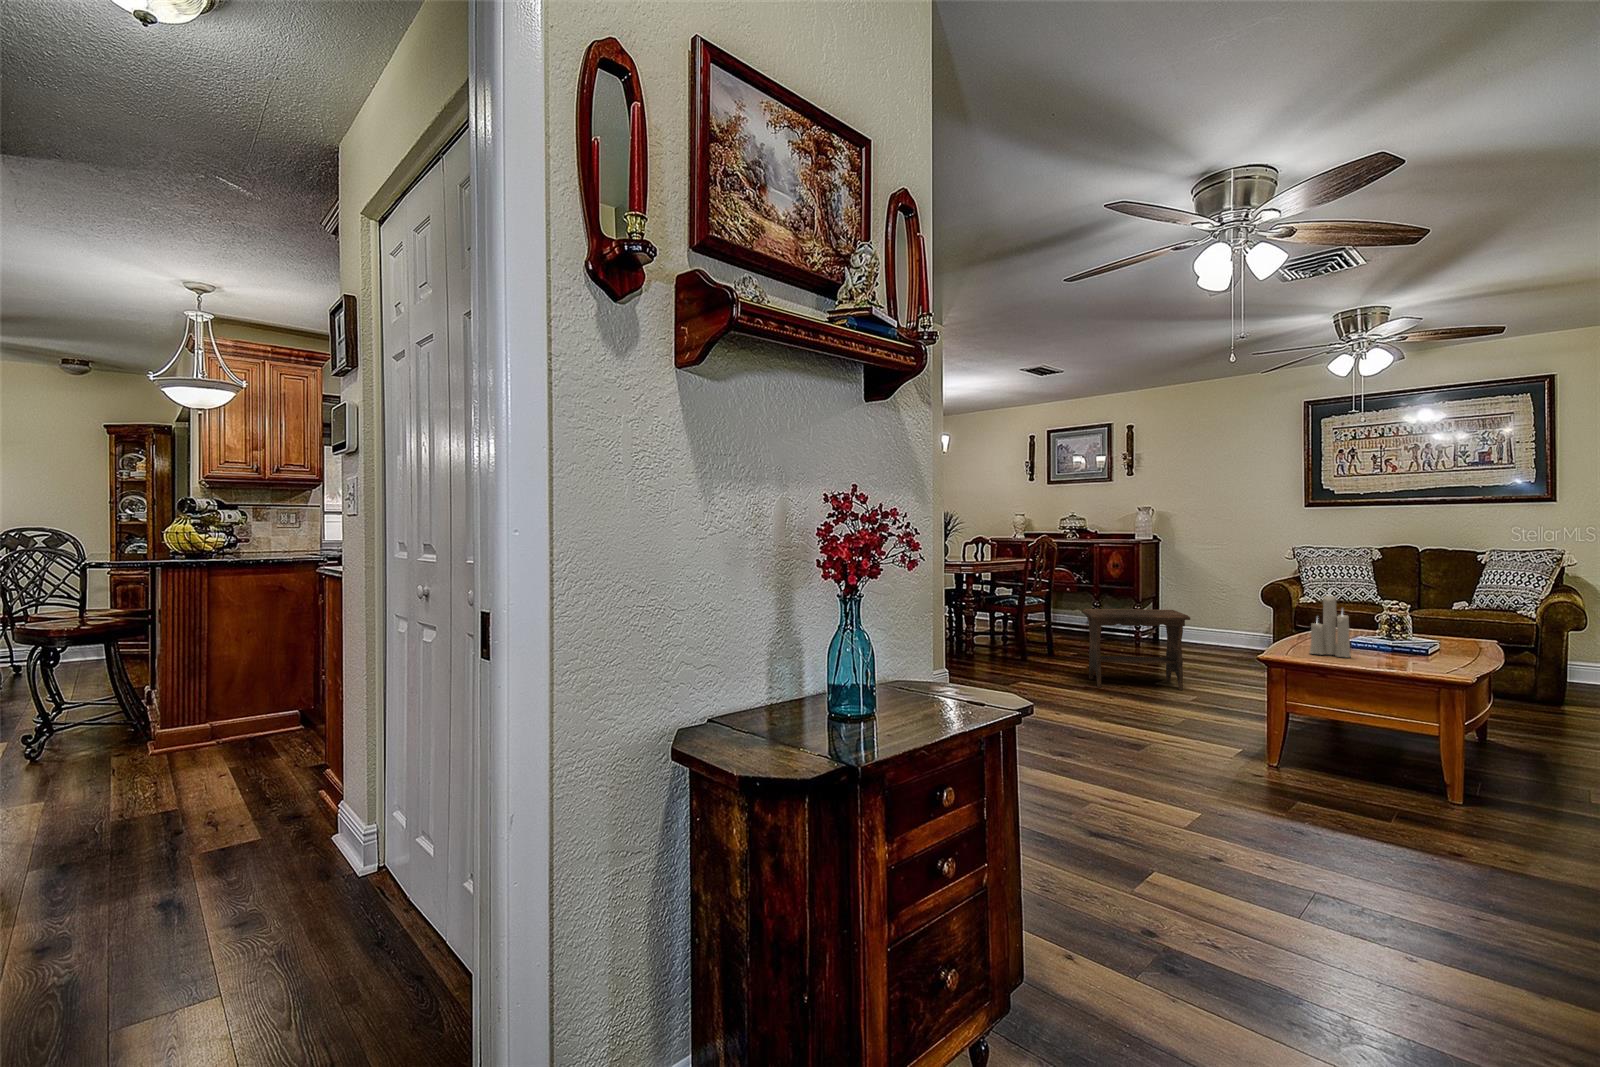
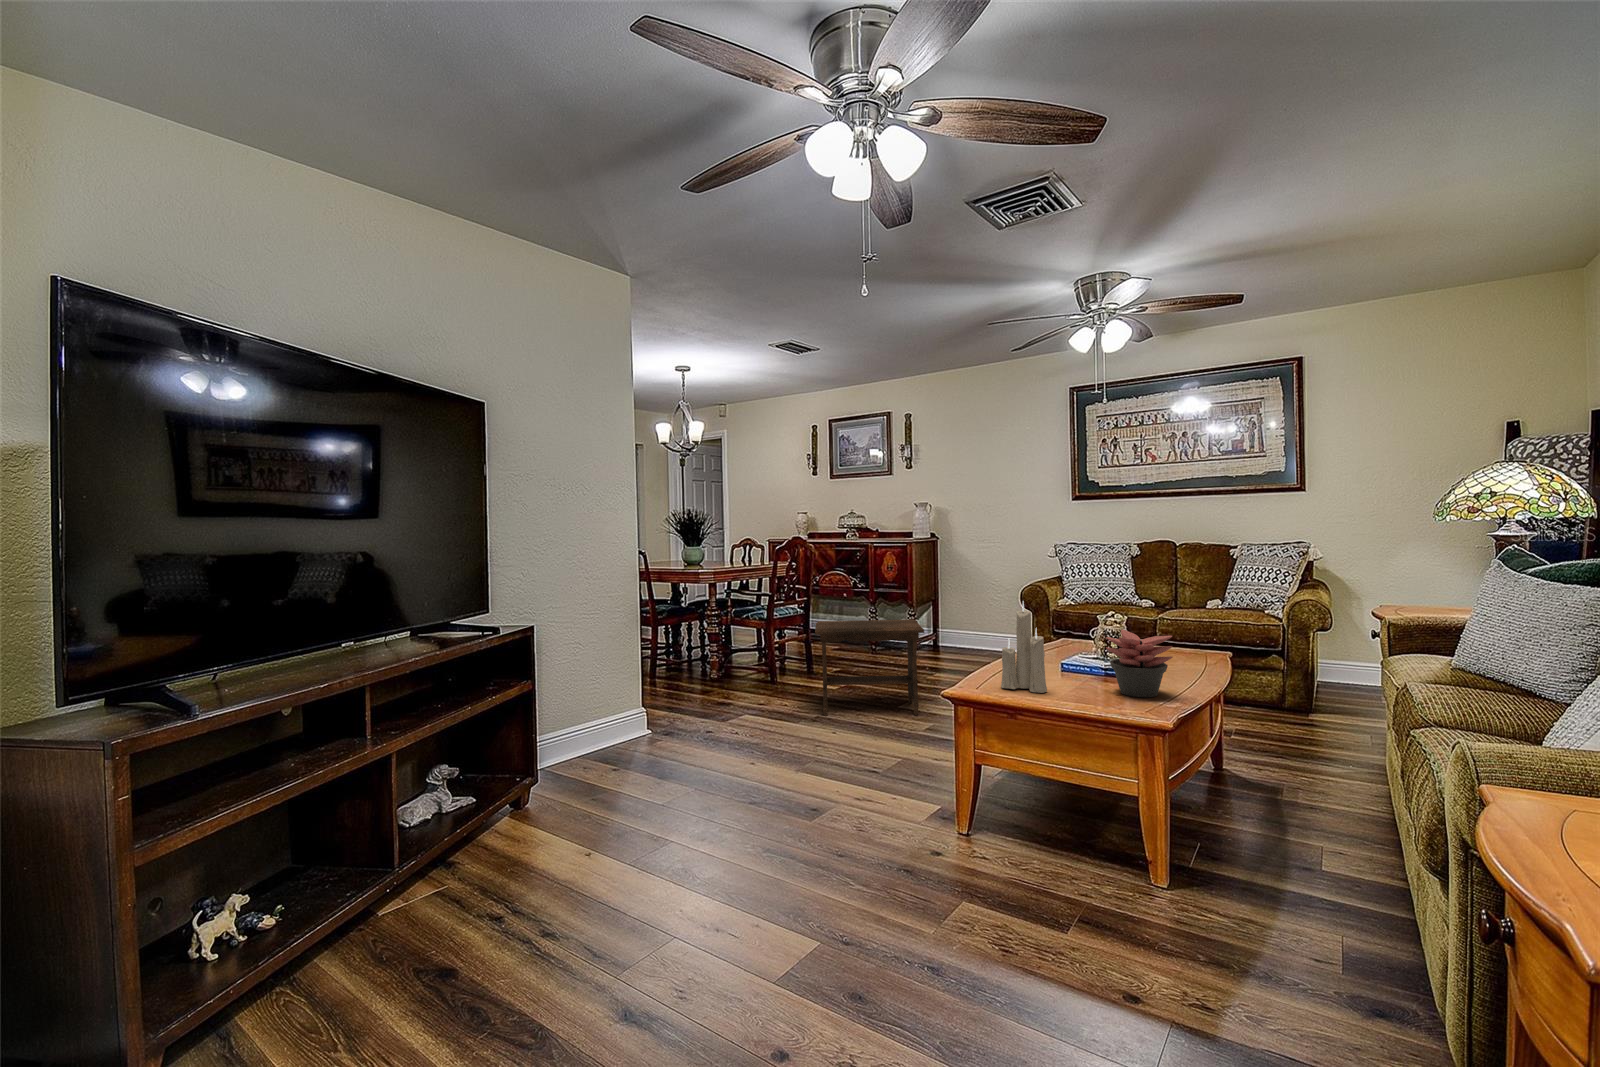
succulent plant: none [1400,612,1461,663] -> present [1106,629,1172,697]

